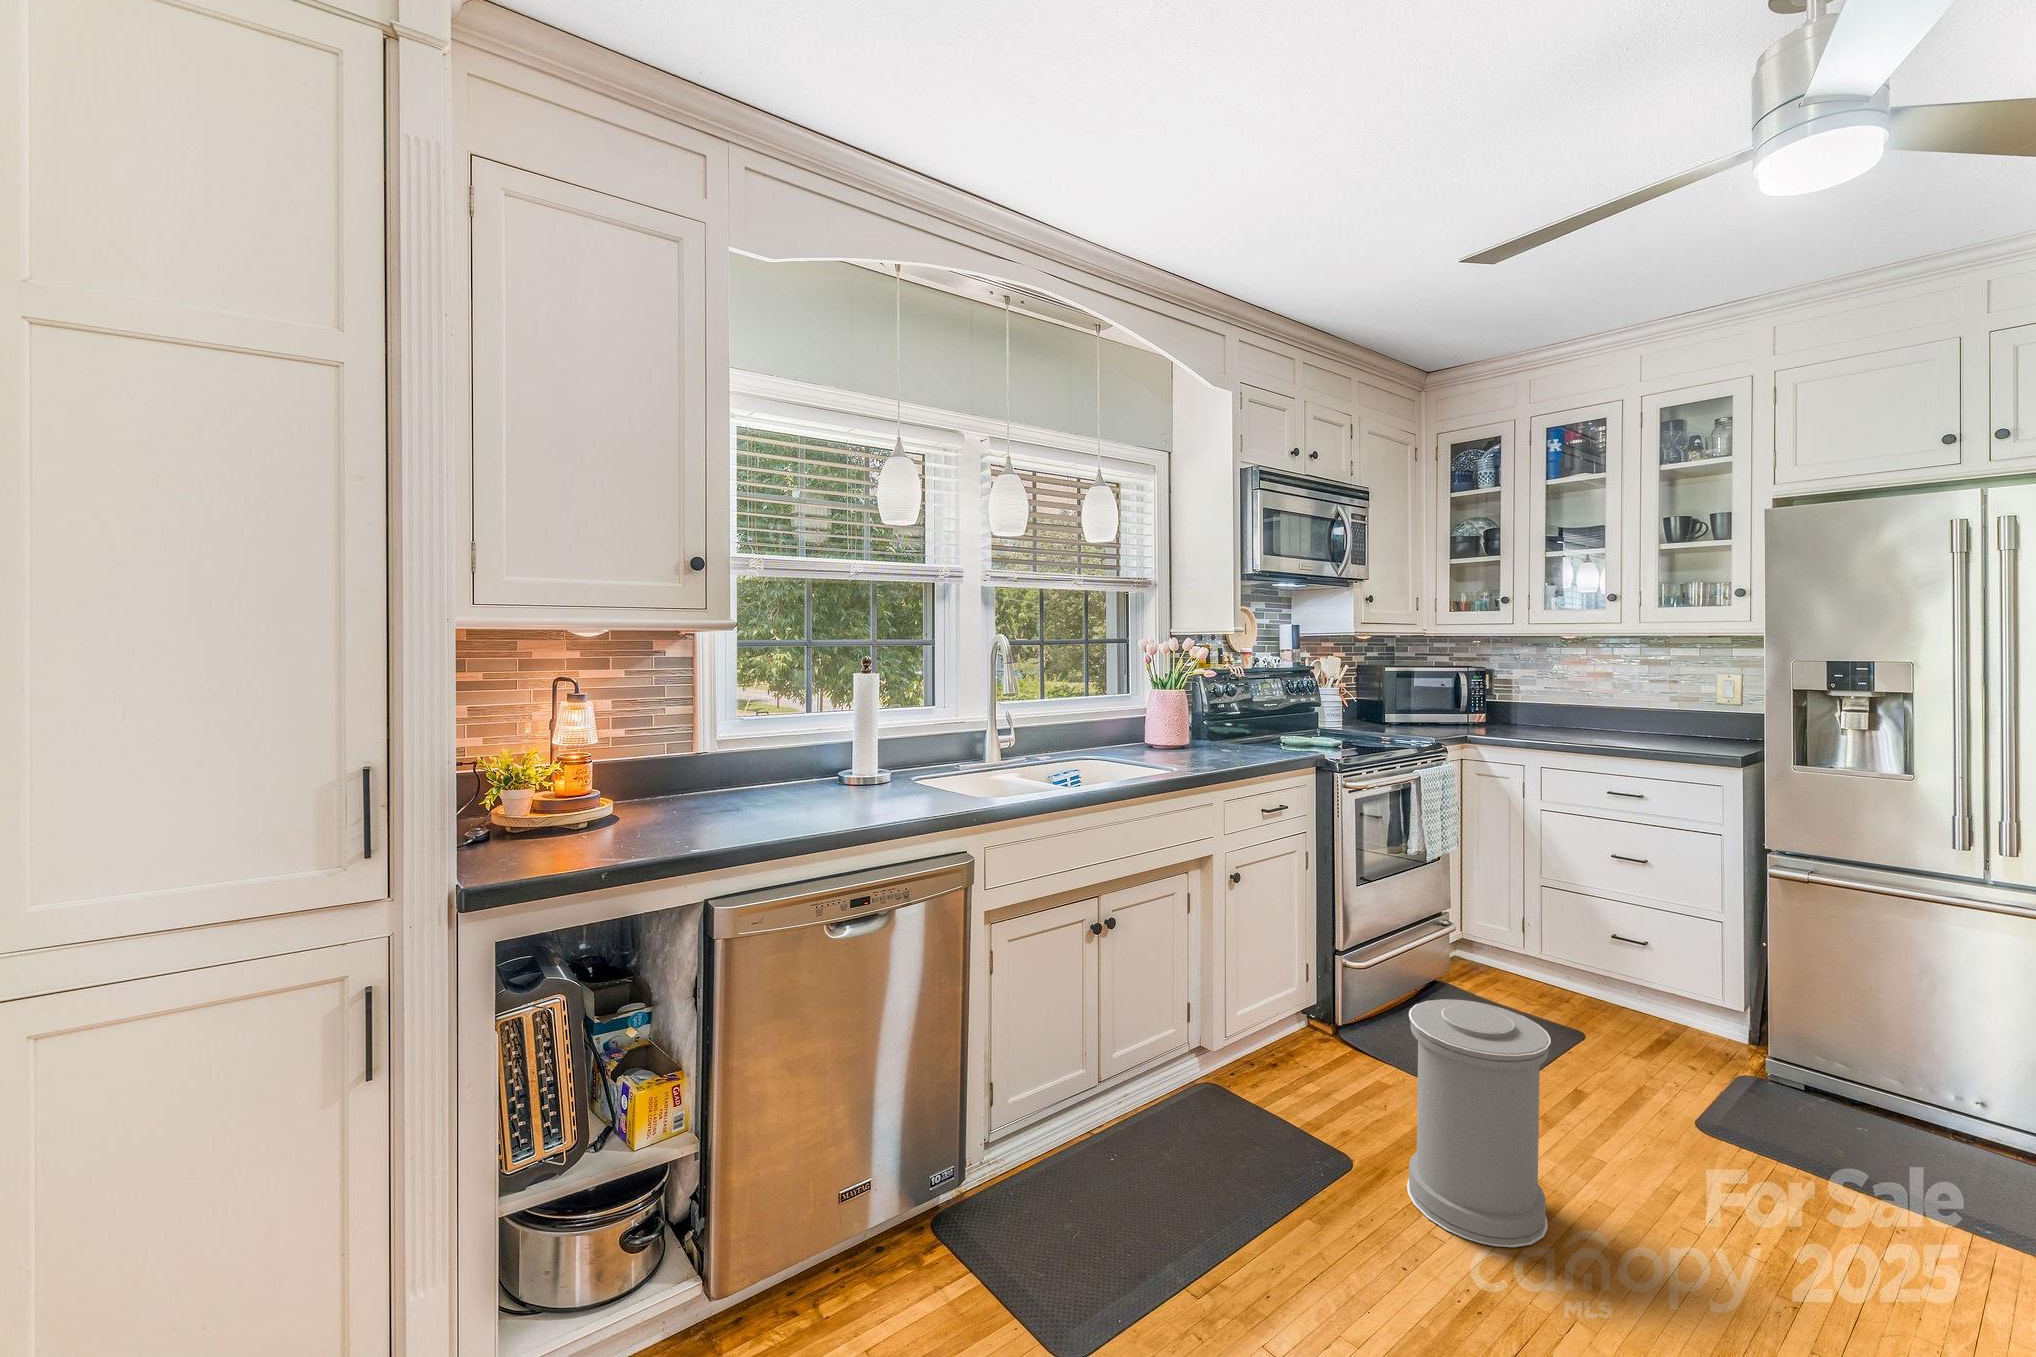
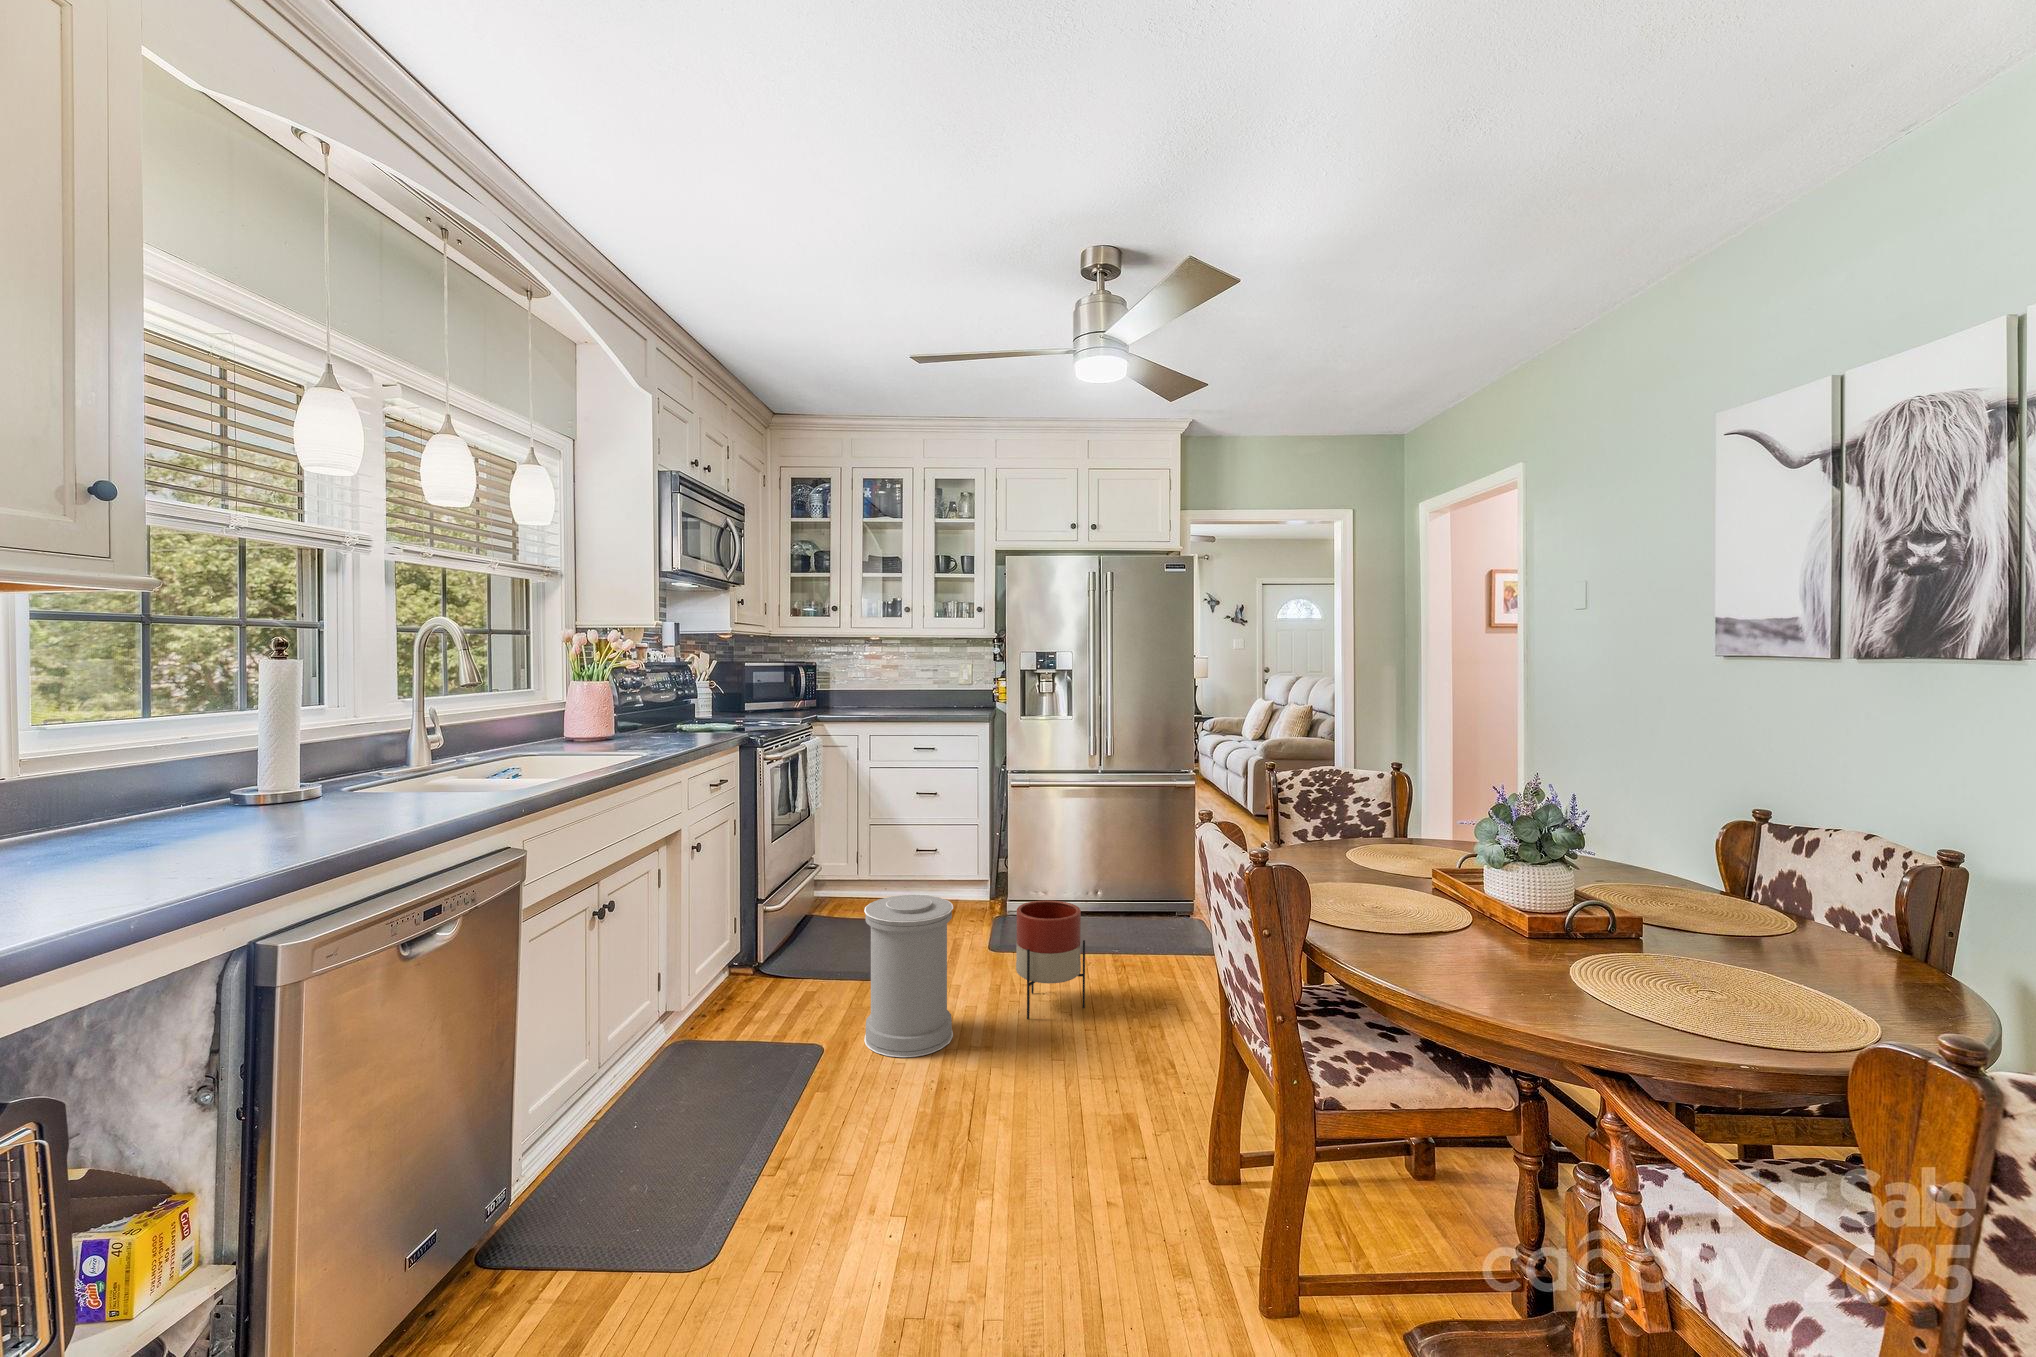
planter: none [1691,1080,1849,1312] -> present [1016,900,1085,1019]

